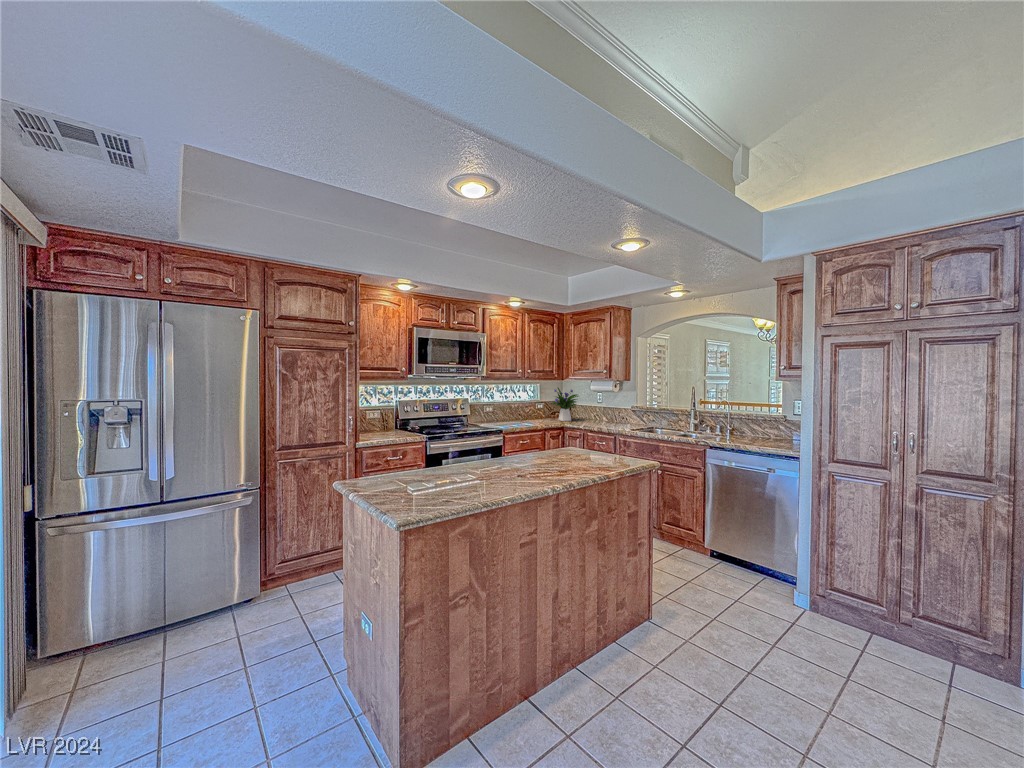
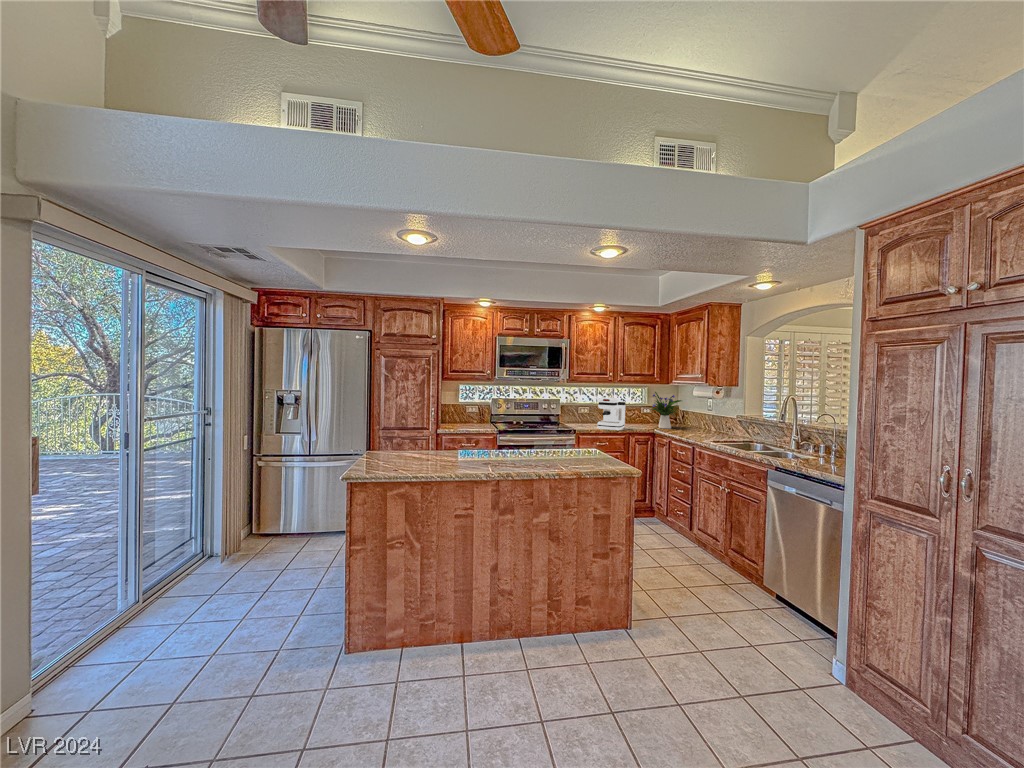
coffee maker: none [514,394,539,426] -> present [597,397,625,431]

